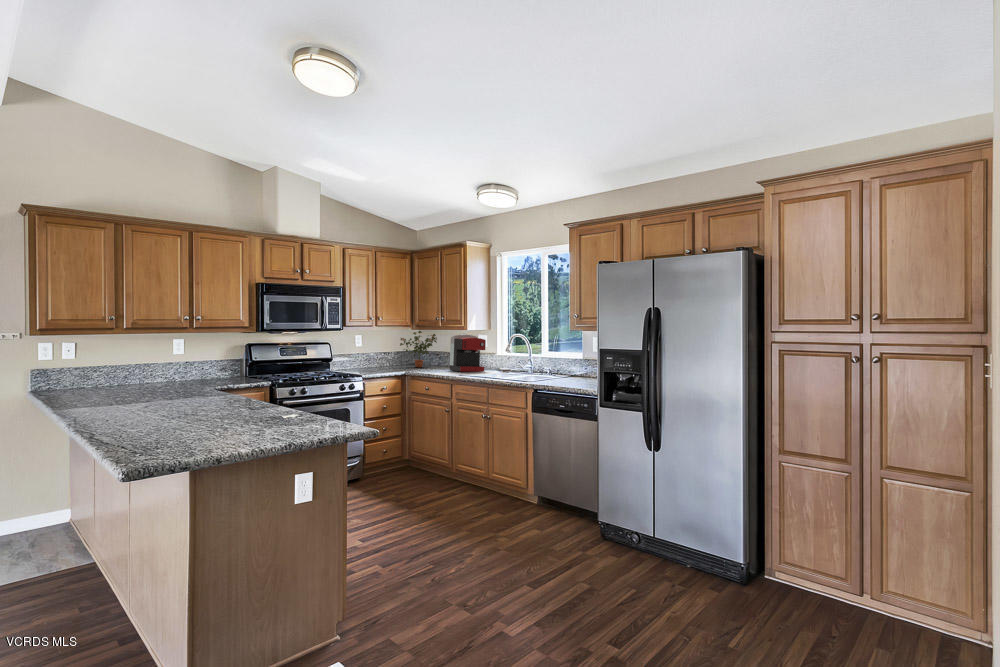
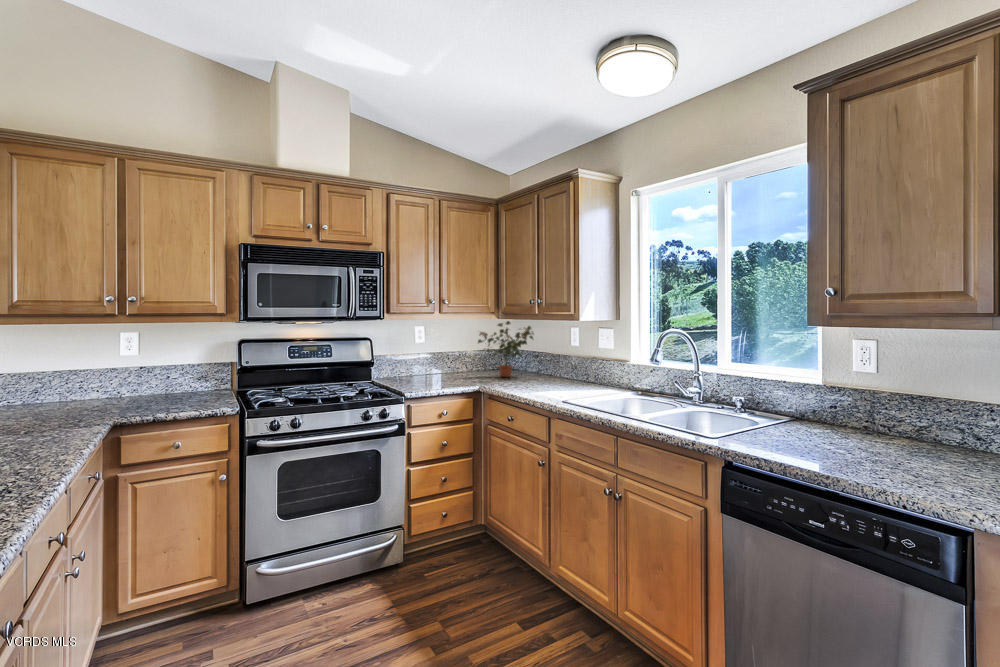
coffee maker: present [450,335,486,372] -> none [549,328,611,392]

